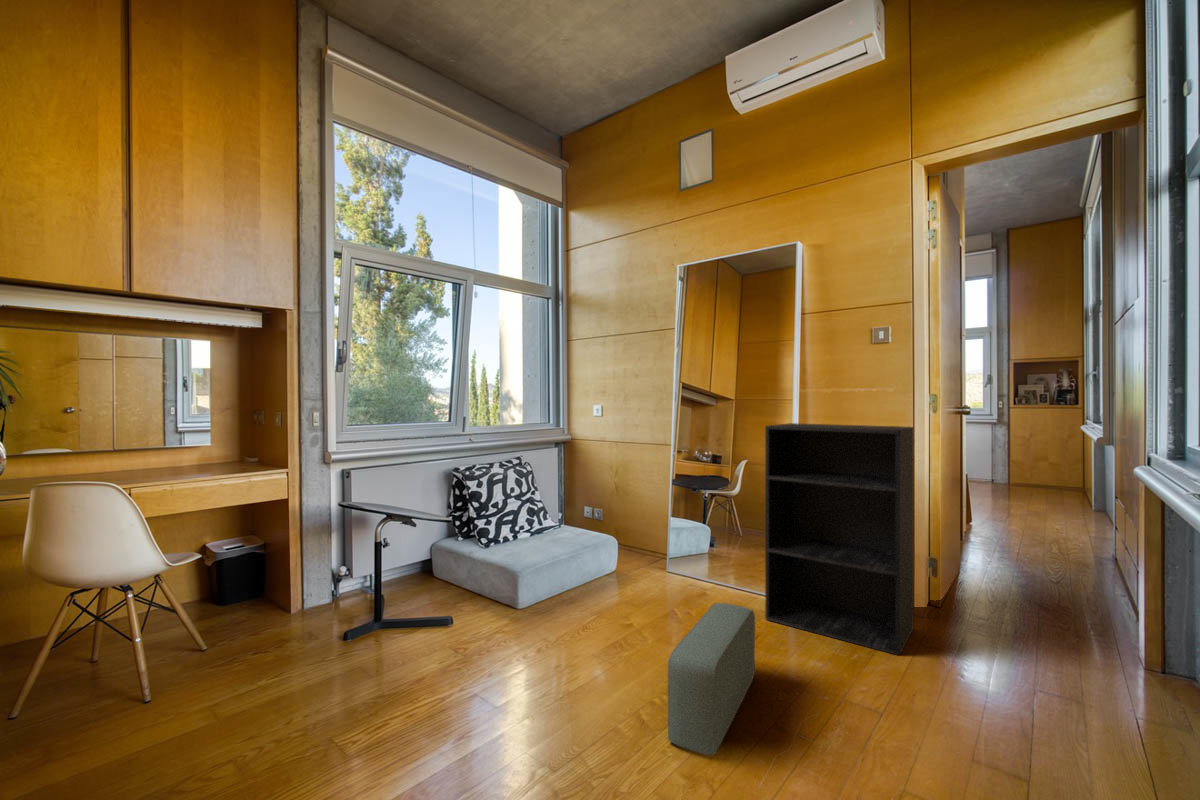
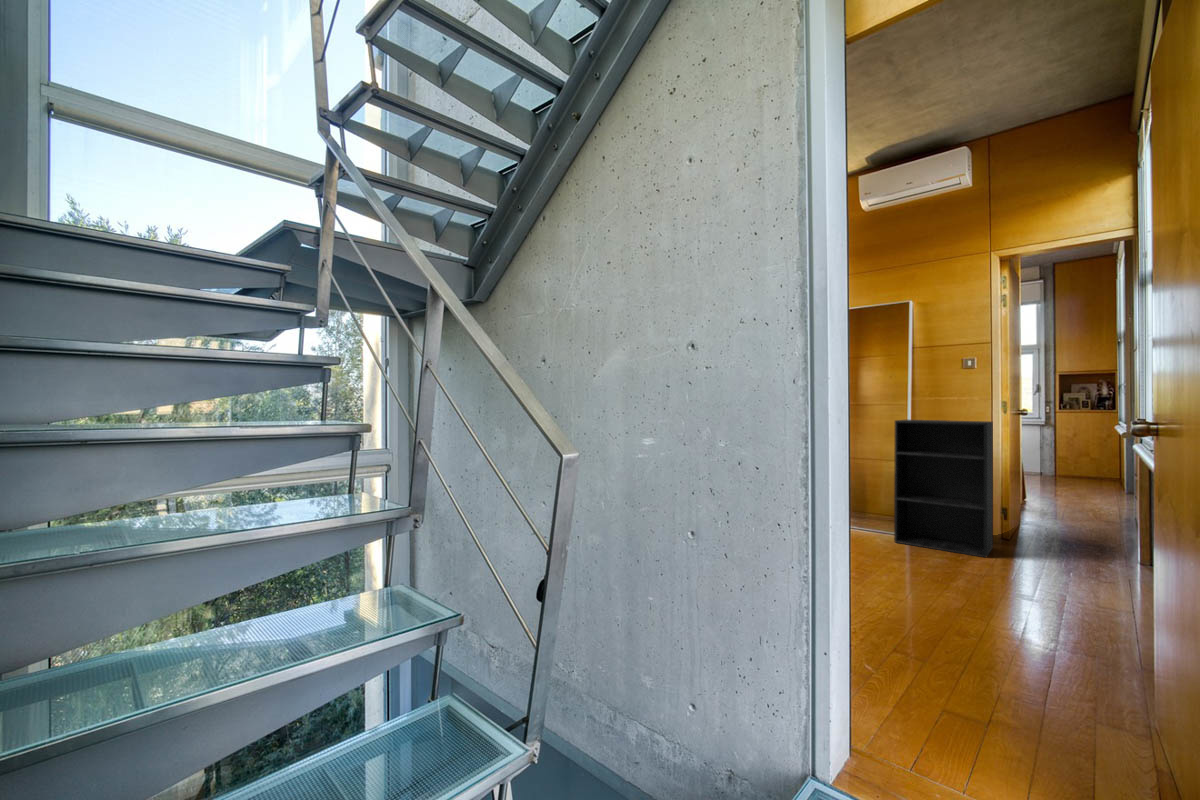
pouf: present [668,603,755,755] -> none [868,521,903,586]

